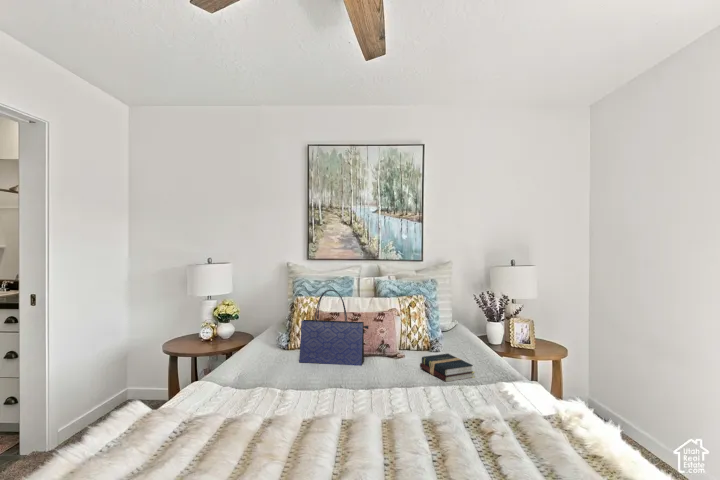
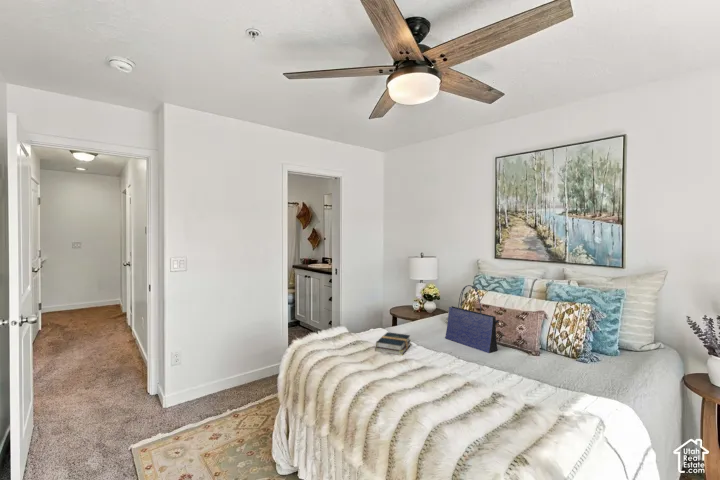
hardback book: present [420,354,475,382] -> present [375,332,411,355]

